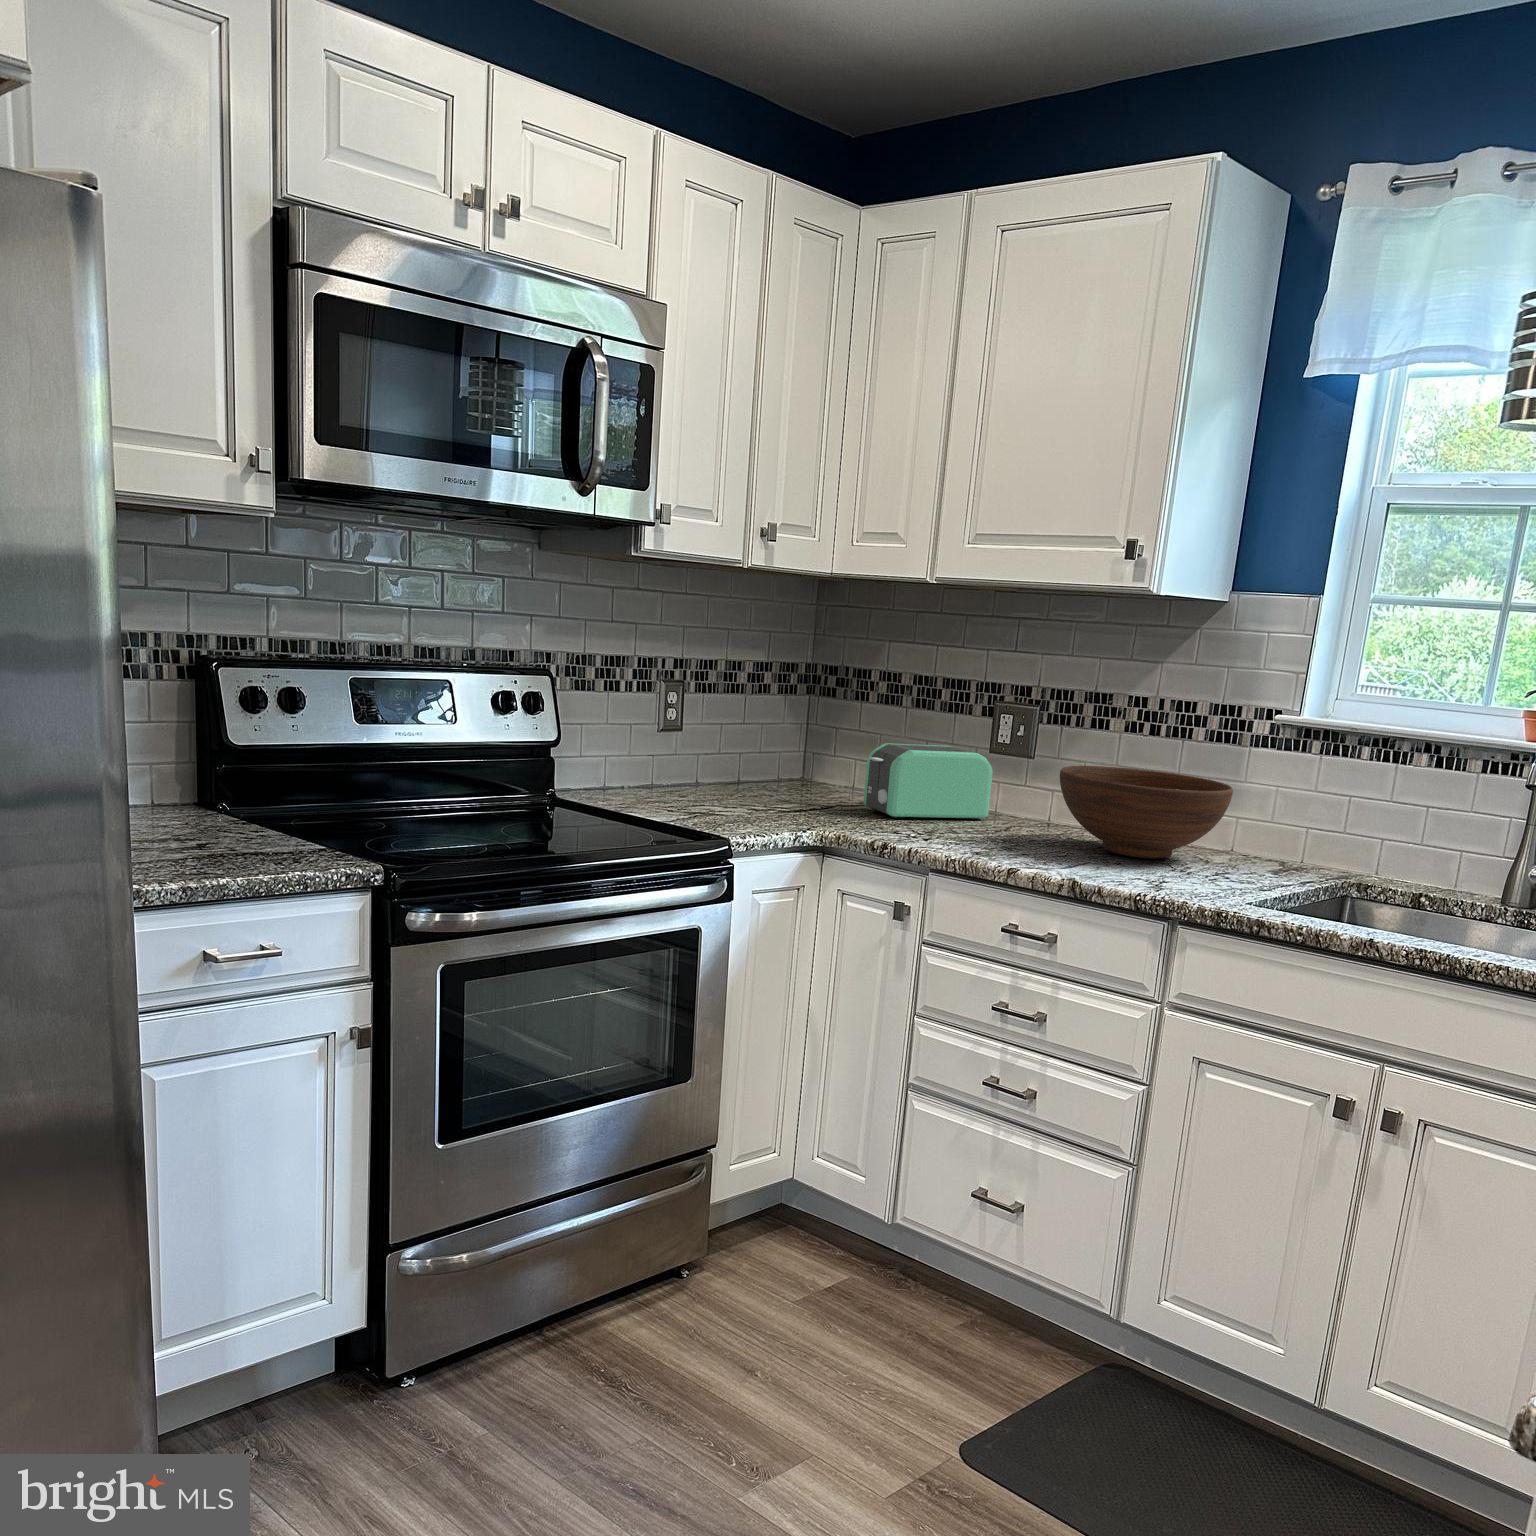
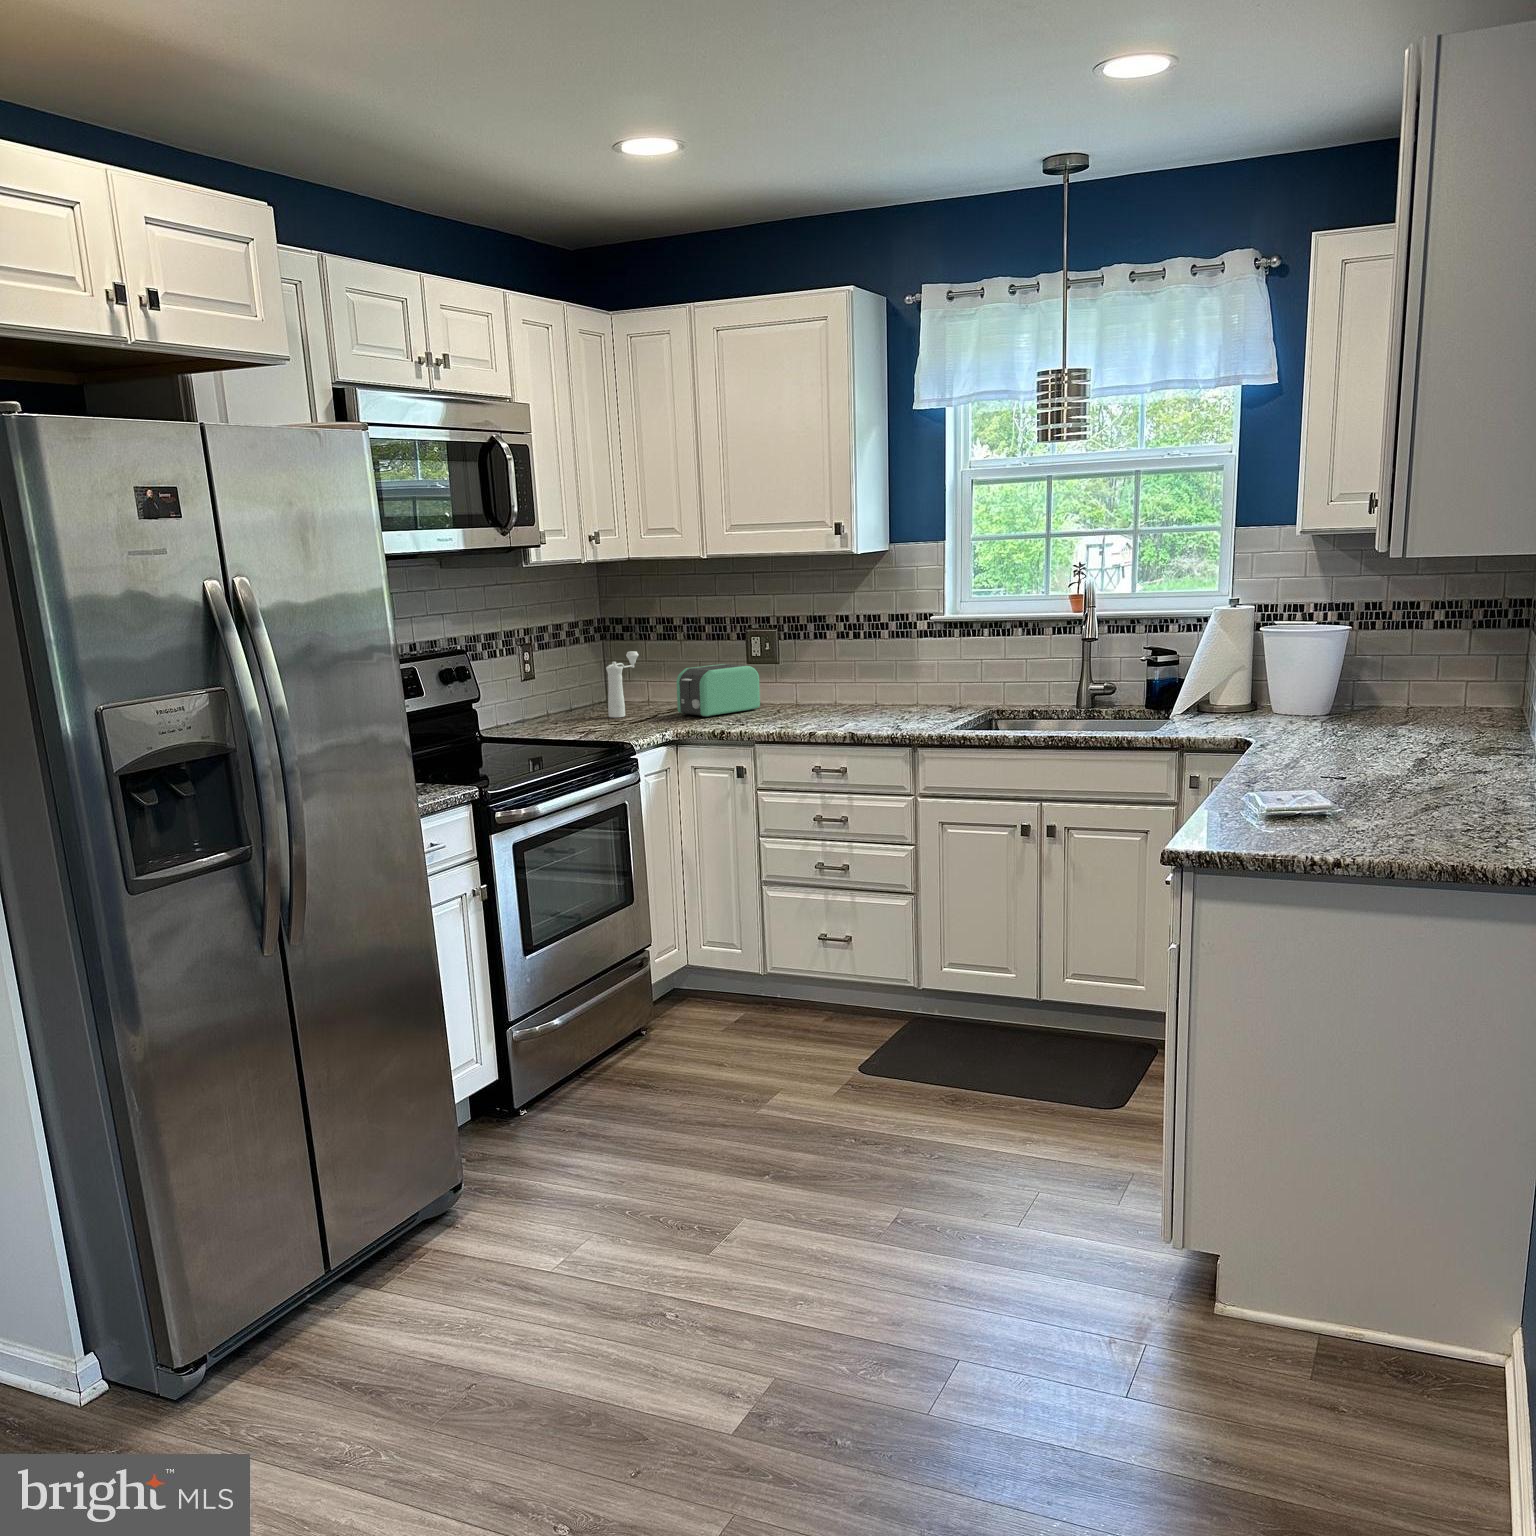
pepper mill: none [772,710,833,799] -> present [606,651,639,718]
fruit bowl: present [1060,766,1233,859] -> none [816,661,920,715]

